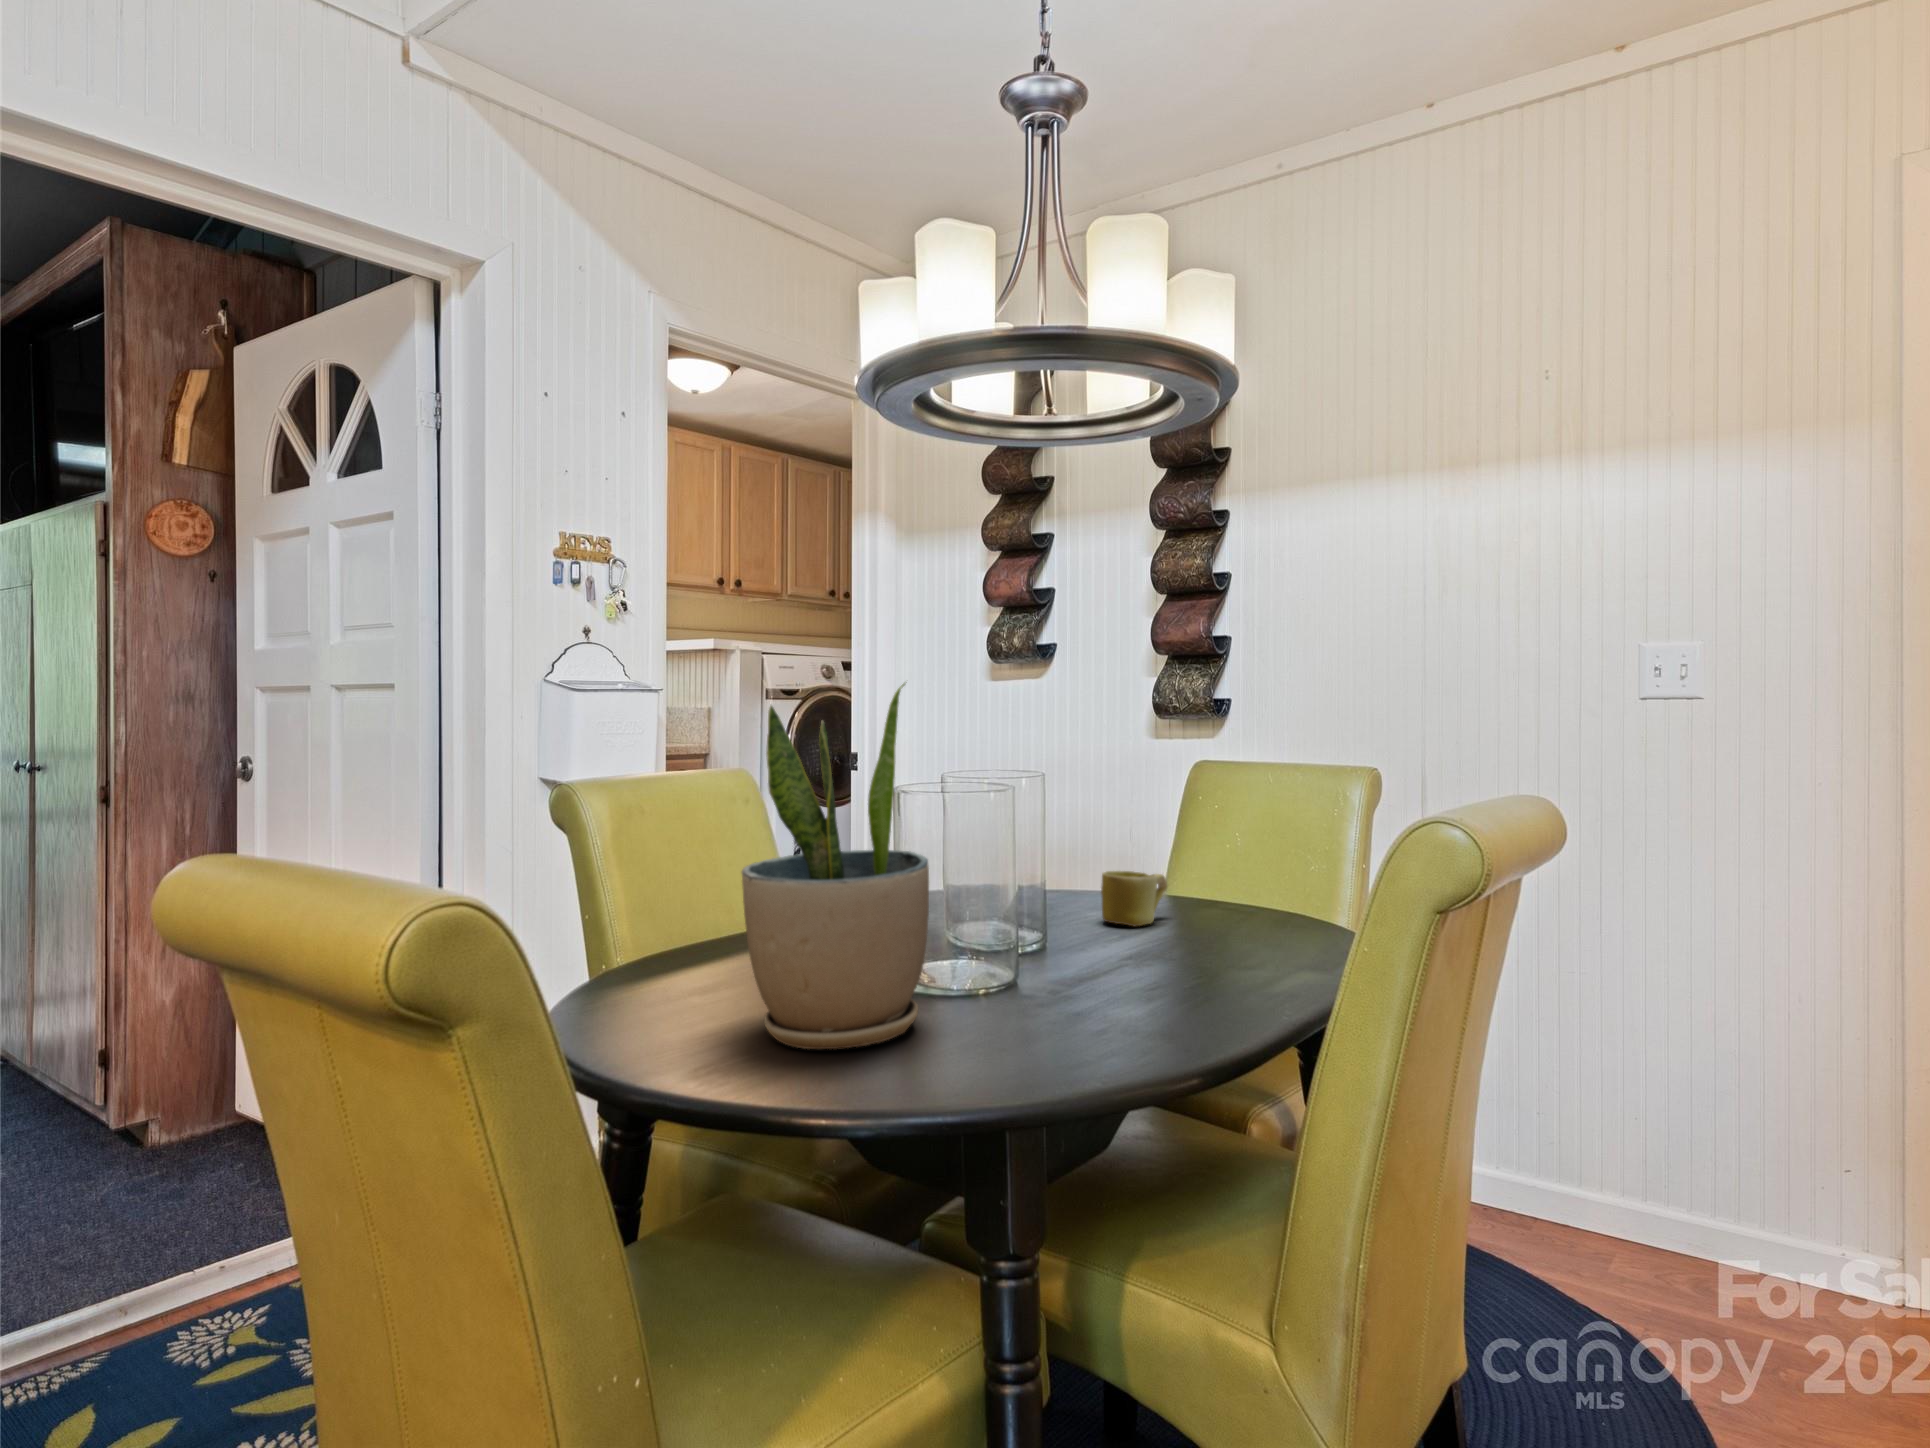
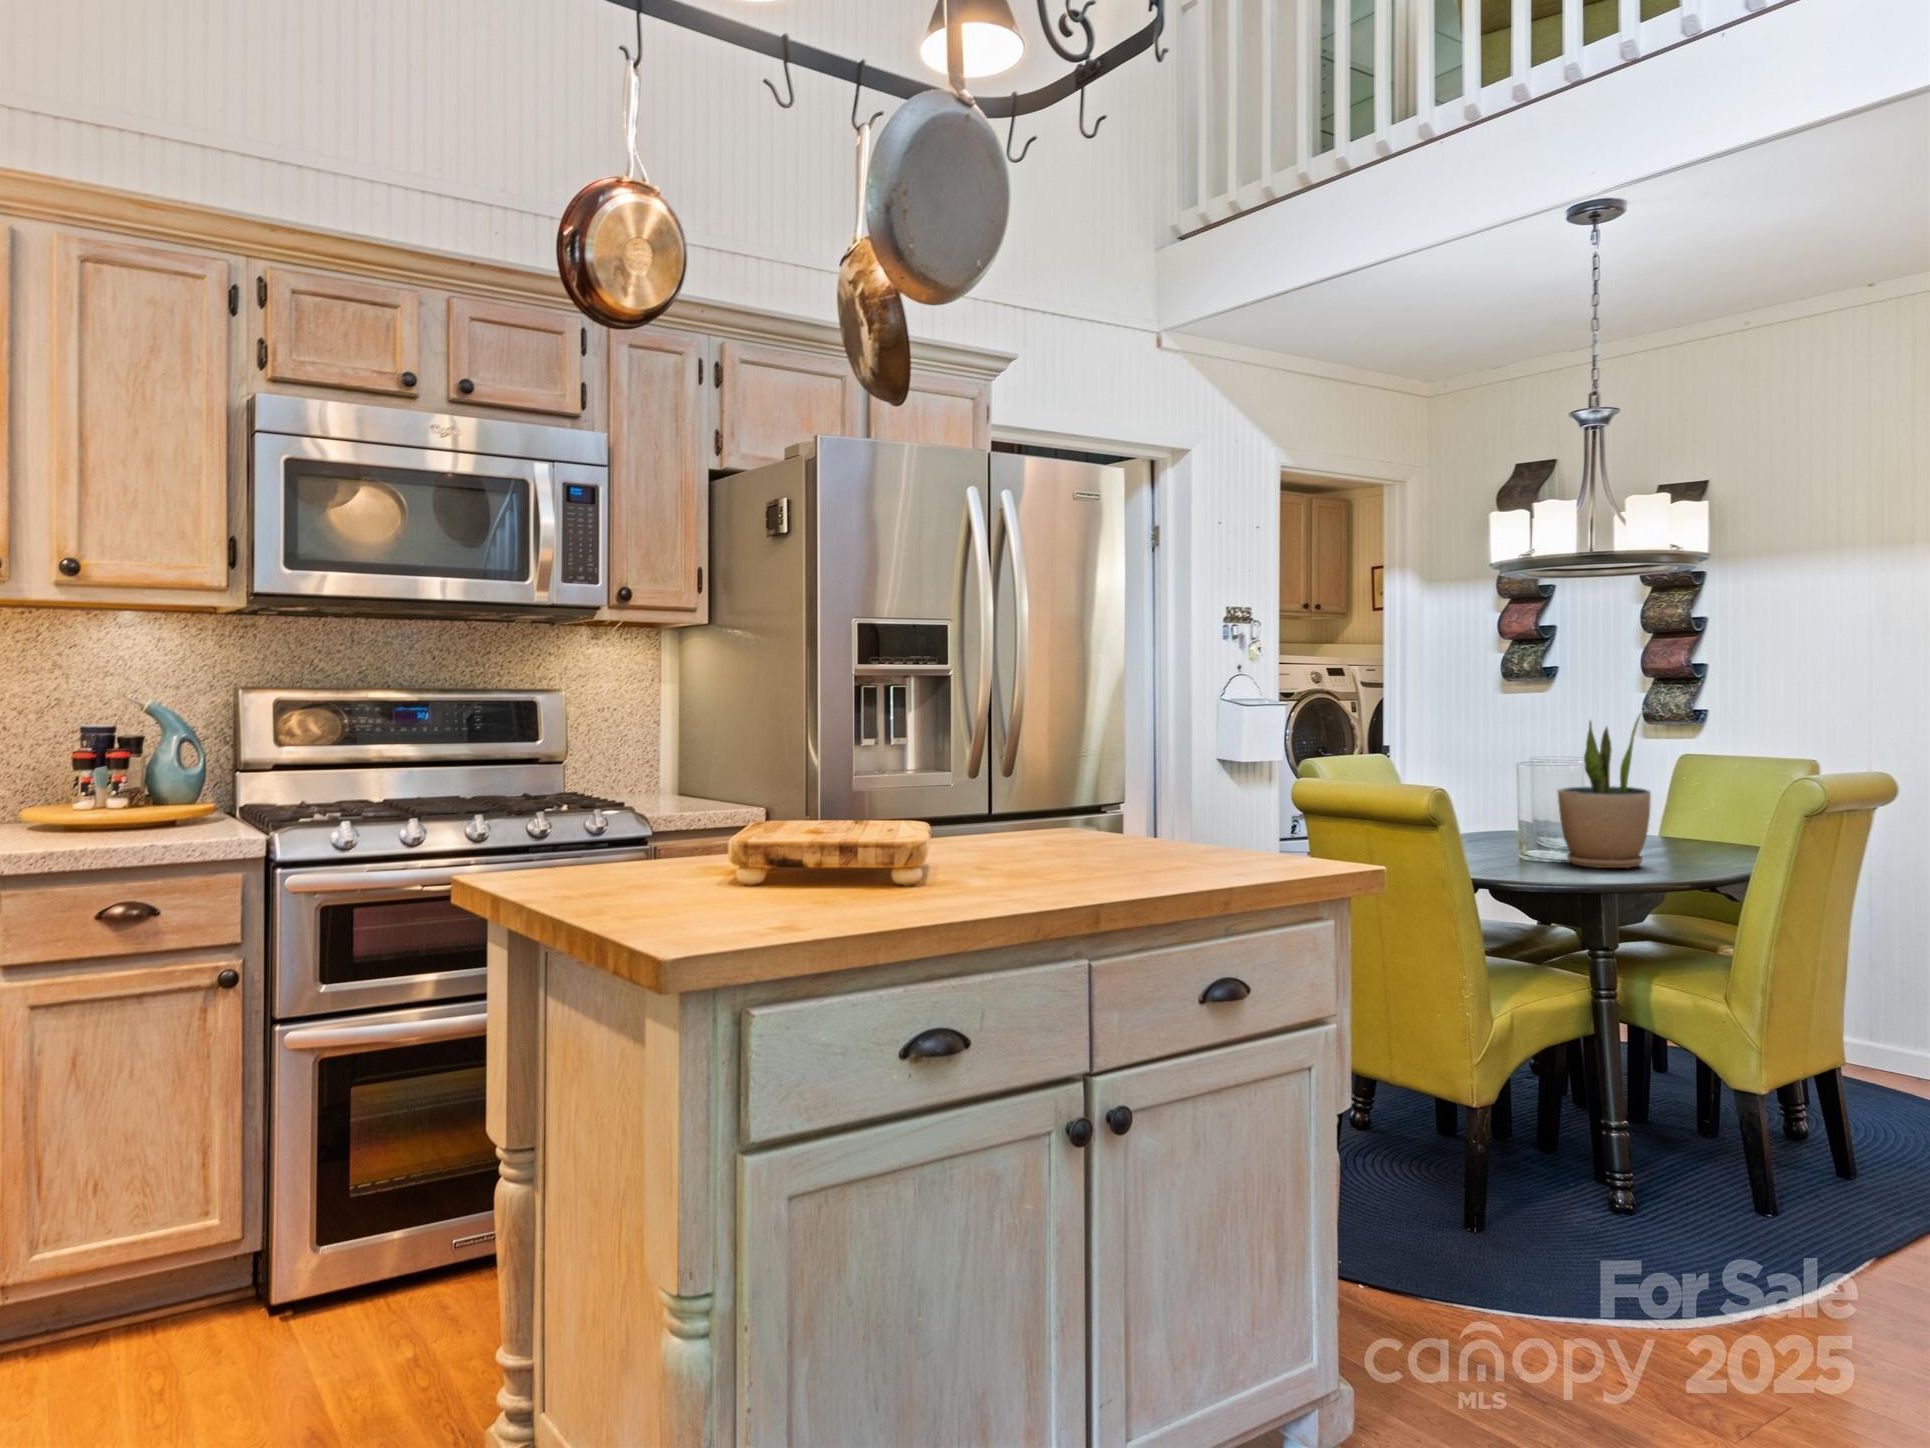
mug: present [1101,871,1167,927] -> none [1673,812,1713,842]

